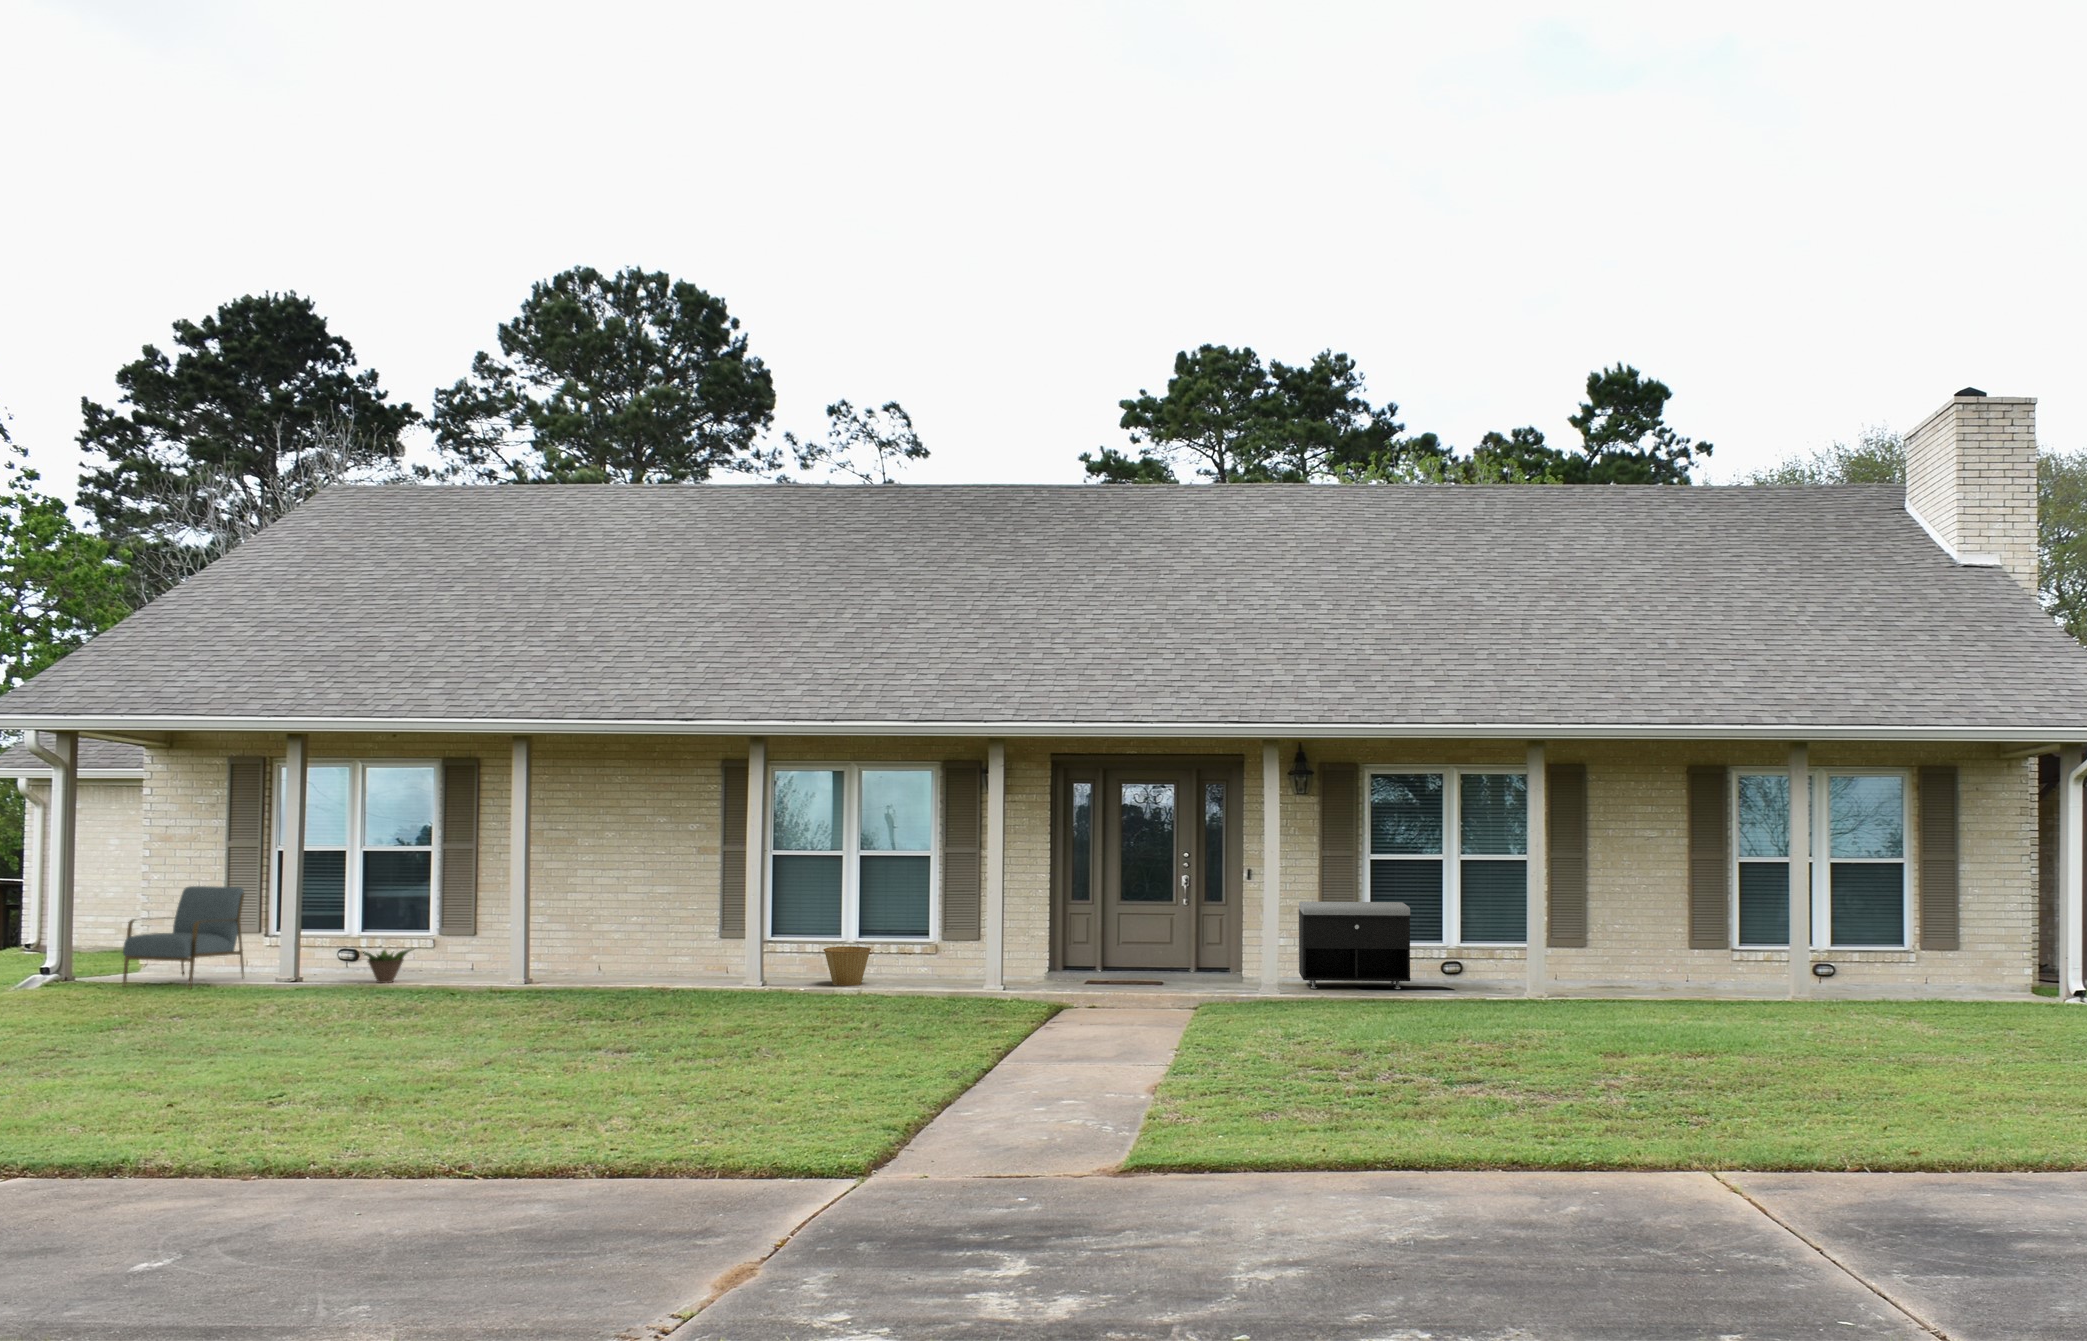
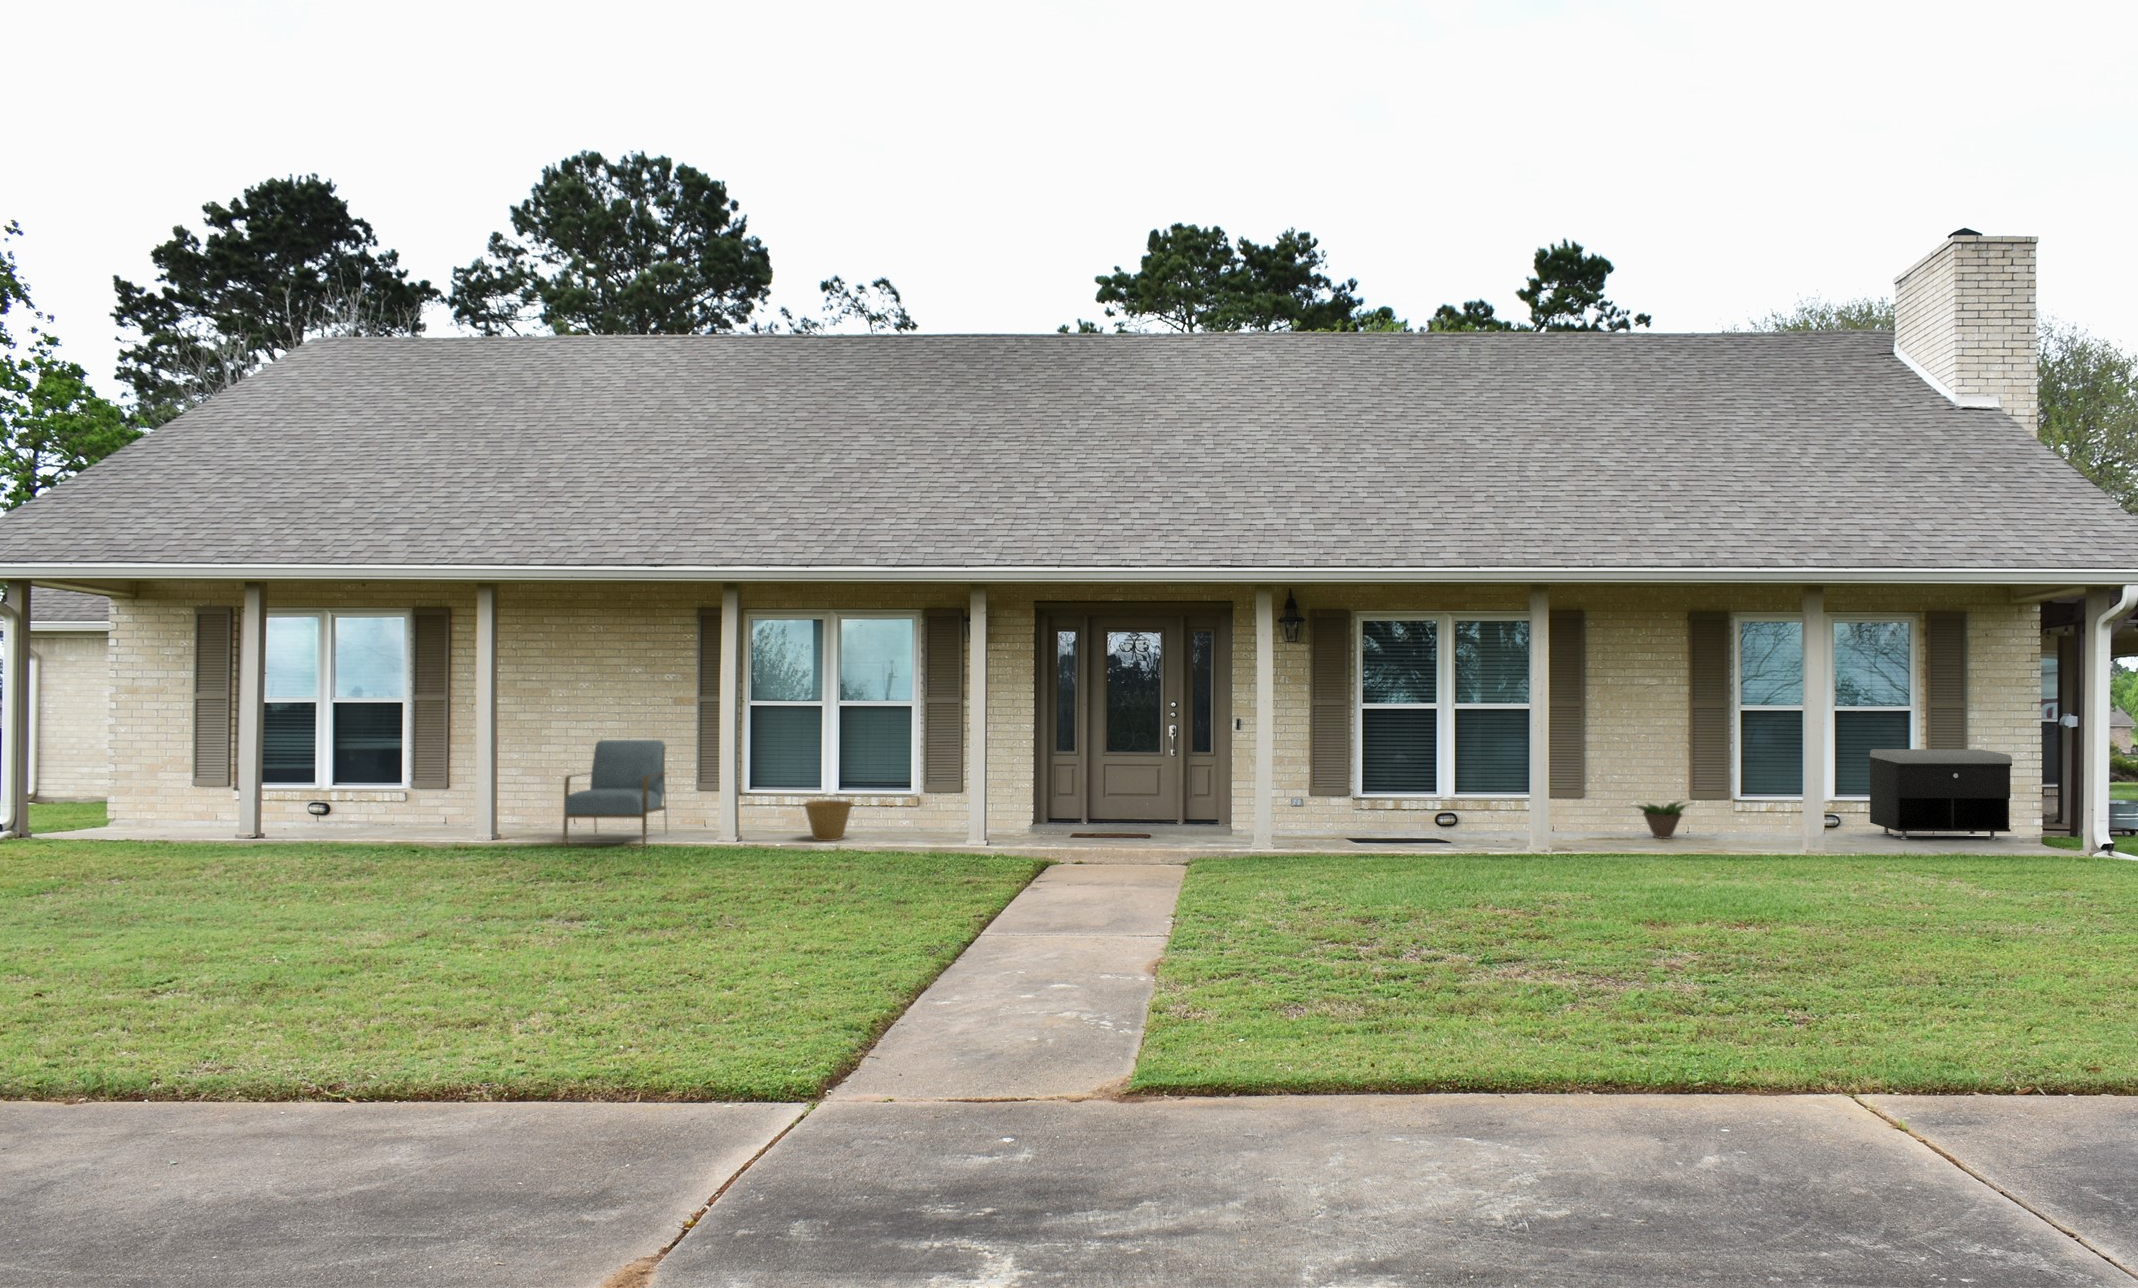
chair: present [123,886,244,988] -> present [563,740,667,846]
storage bench: present [1299,901,1410,989] -> present [1870,749,2012,840]
decorative plant: present [360,949,414,983] -> present [1637,802,1687,839]

